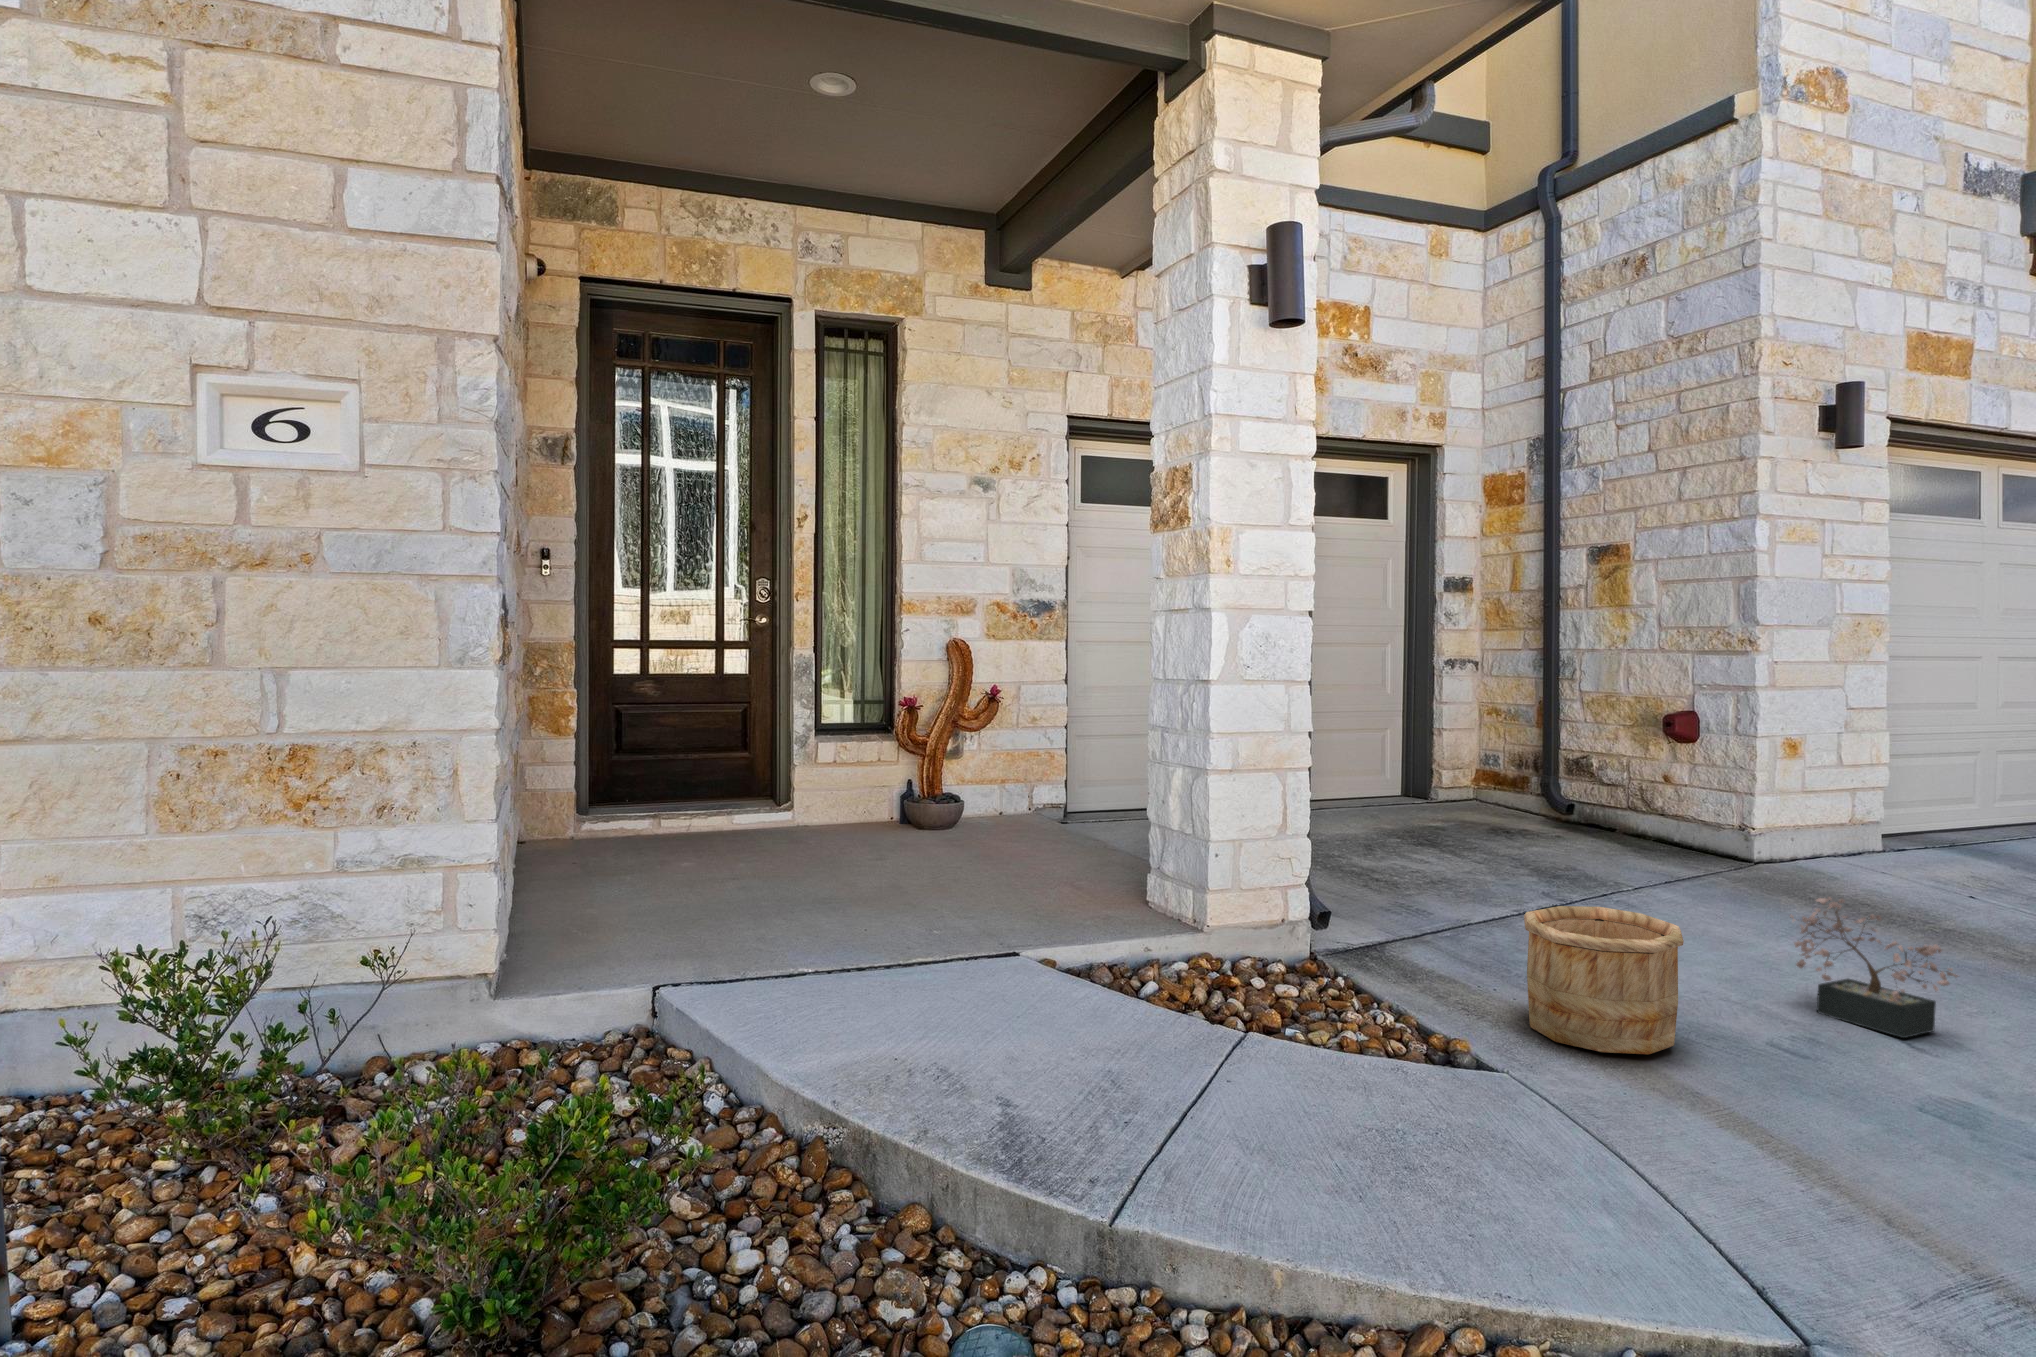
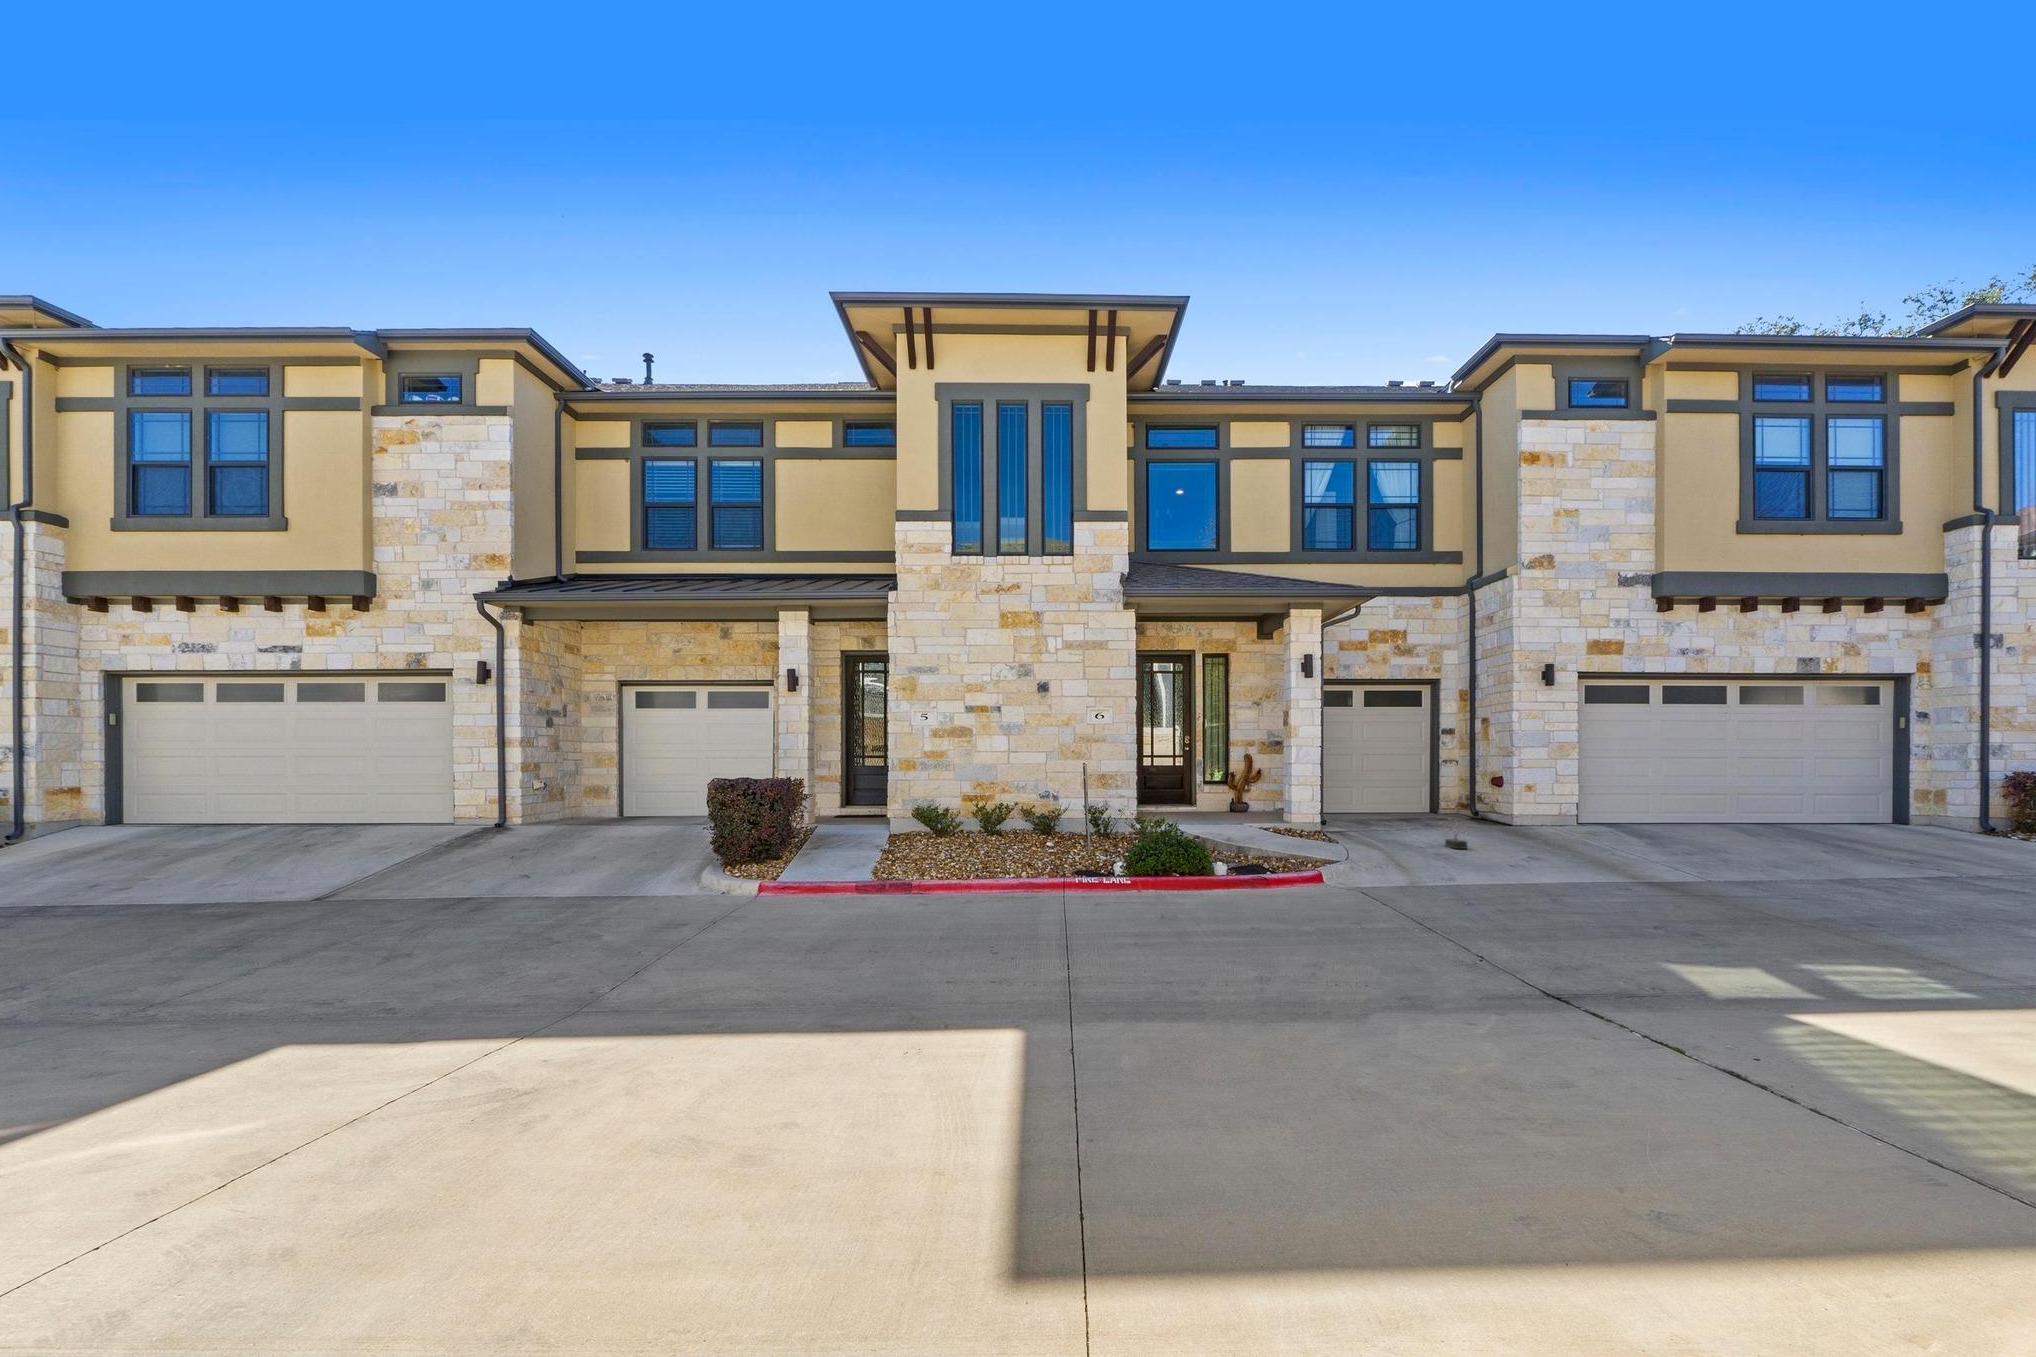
wooden bucket: present [1524,906,1684,1054] -> none [1357,817,1392,845]

